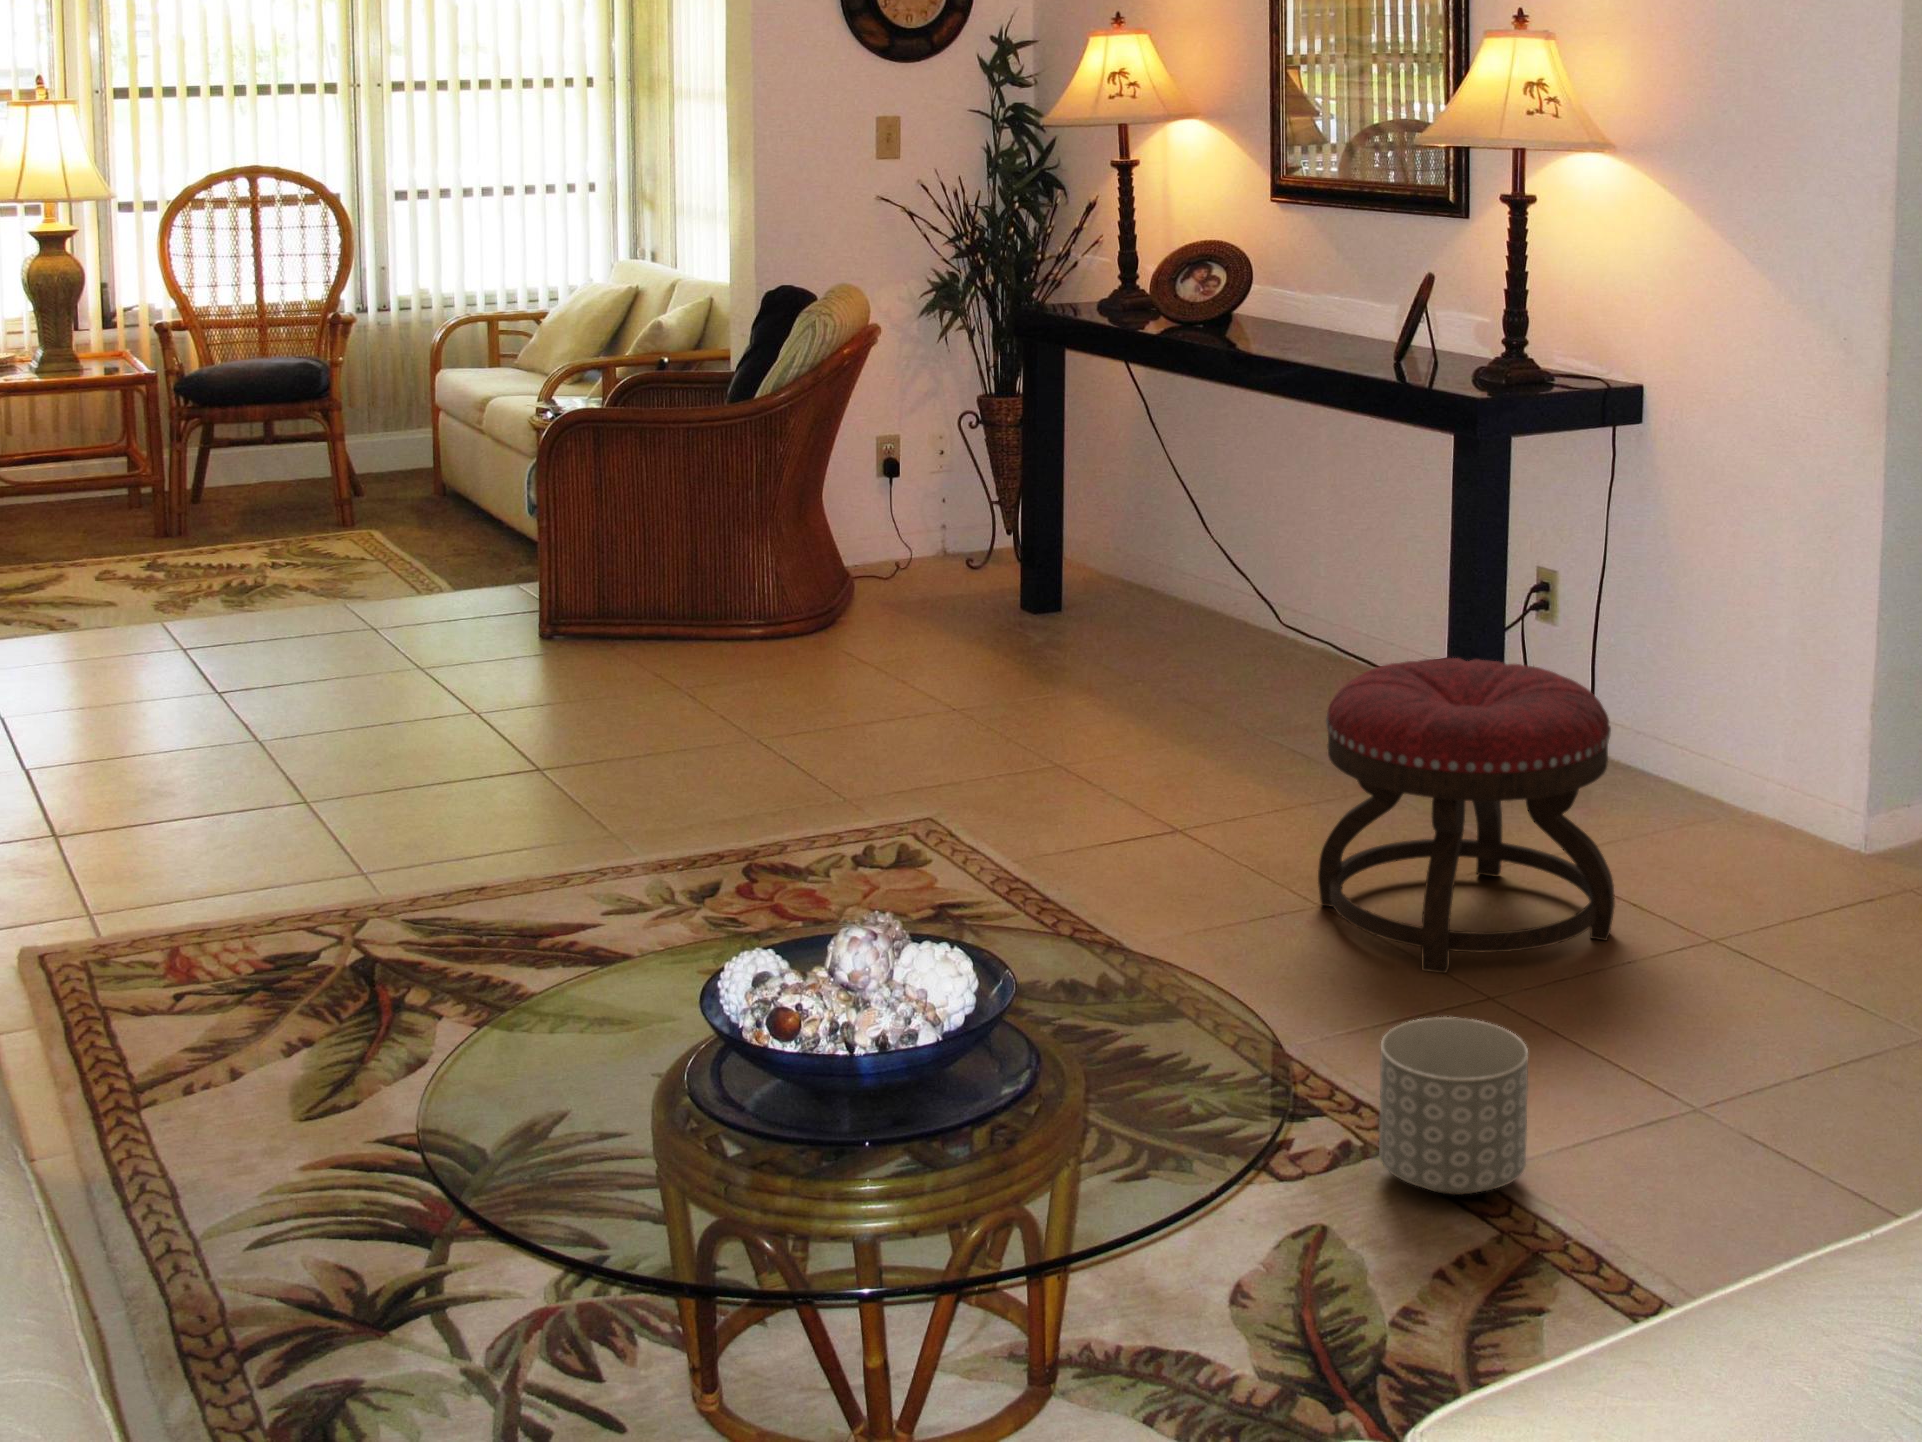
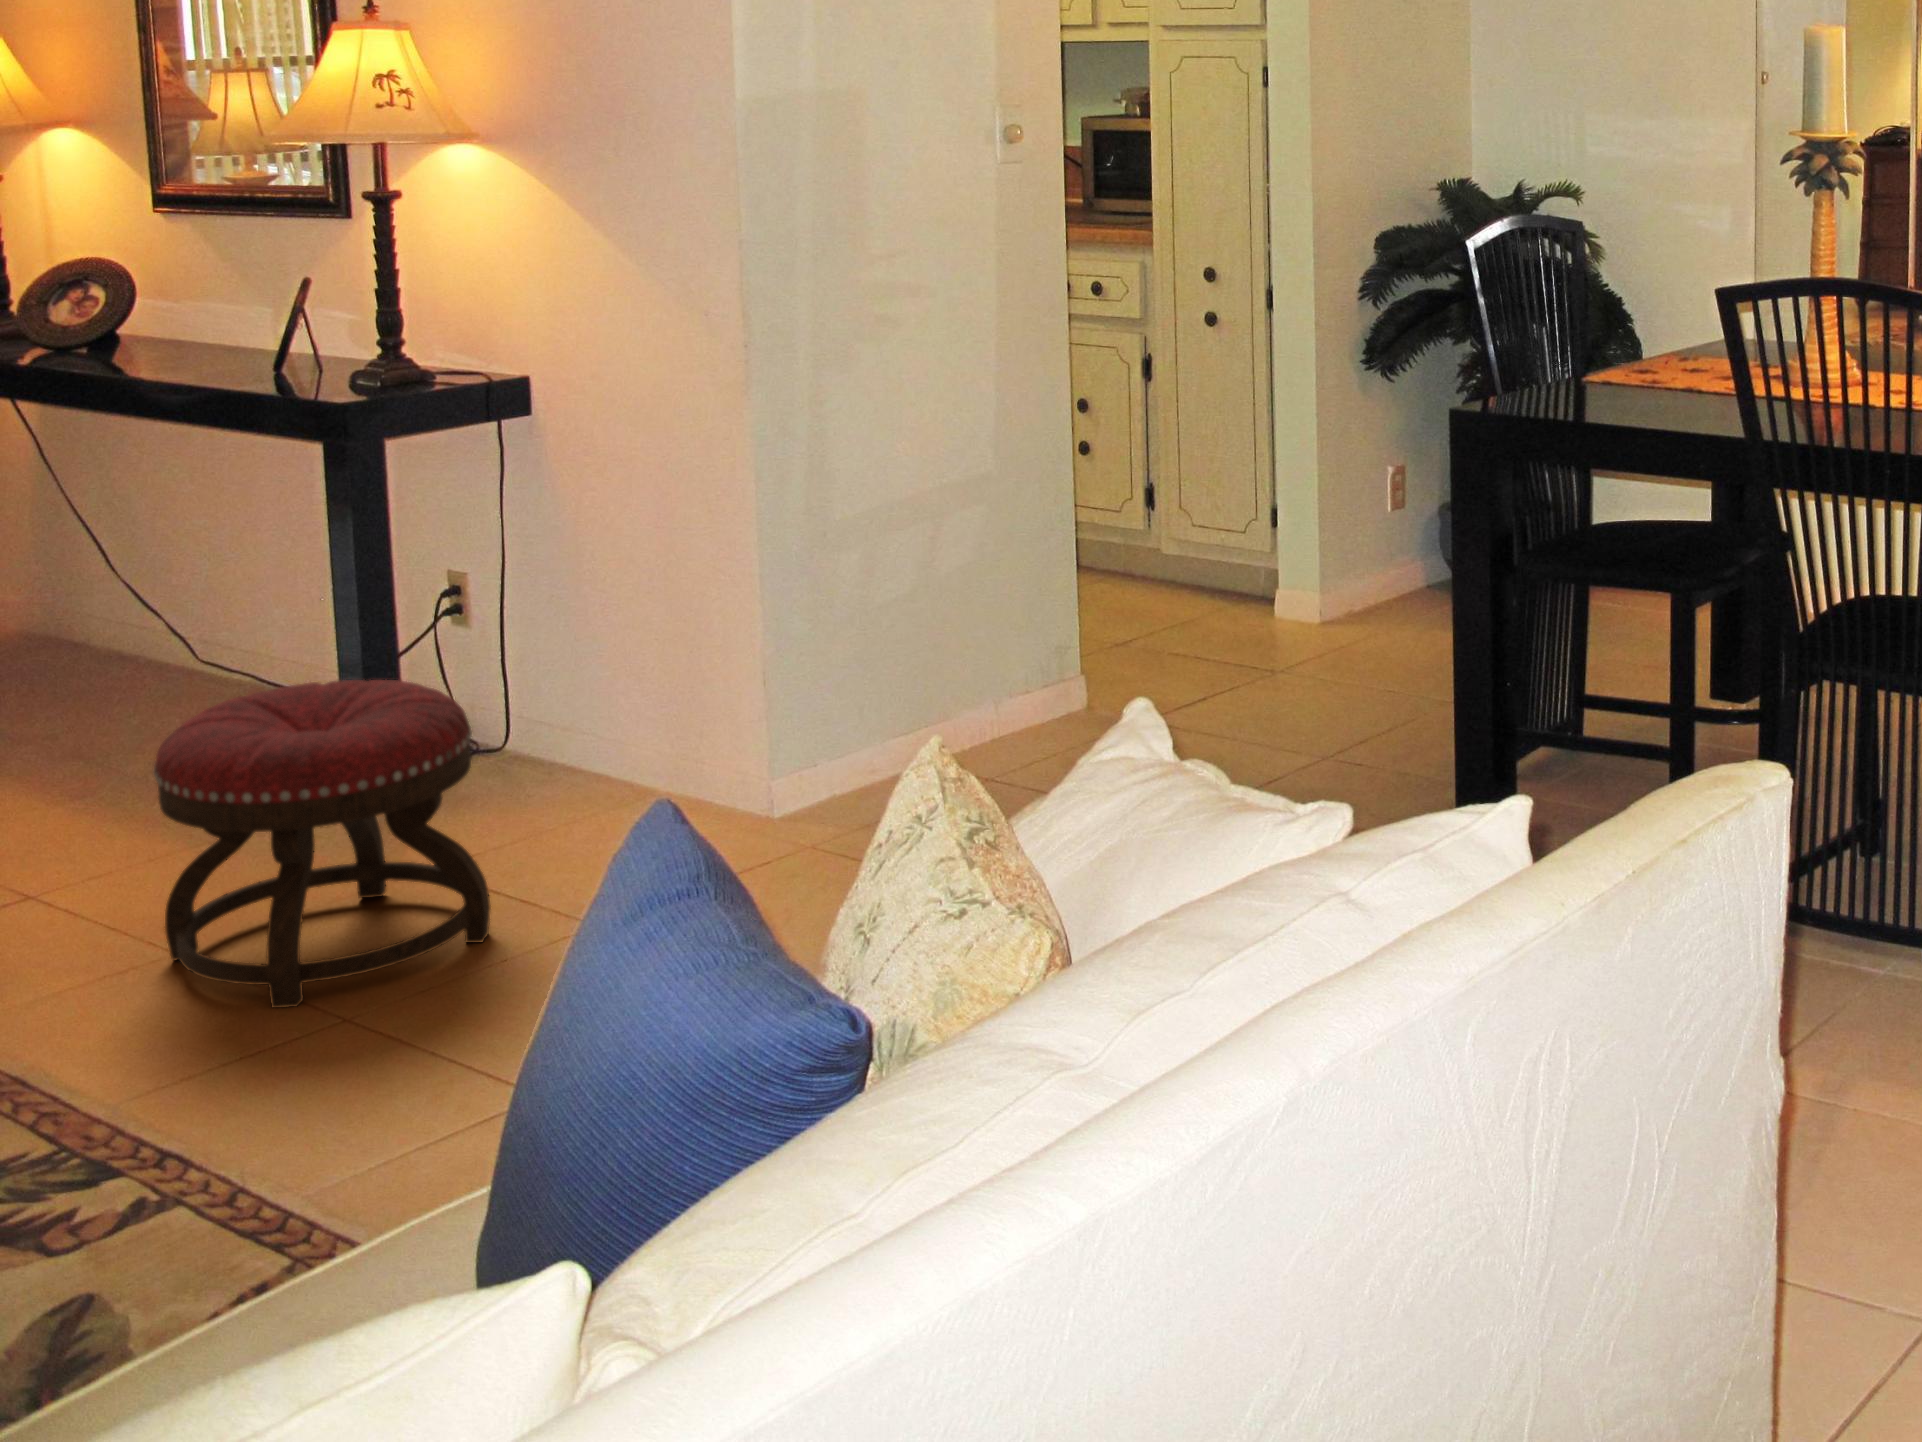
planter: present [1379,1017,1528,1195] -> none [155,1050,327,1228]

